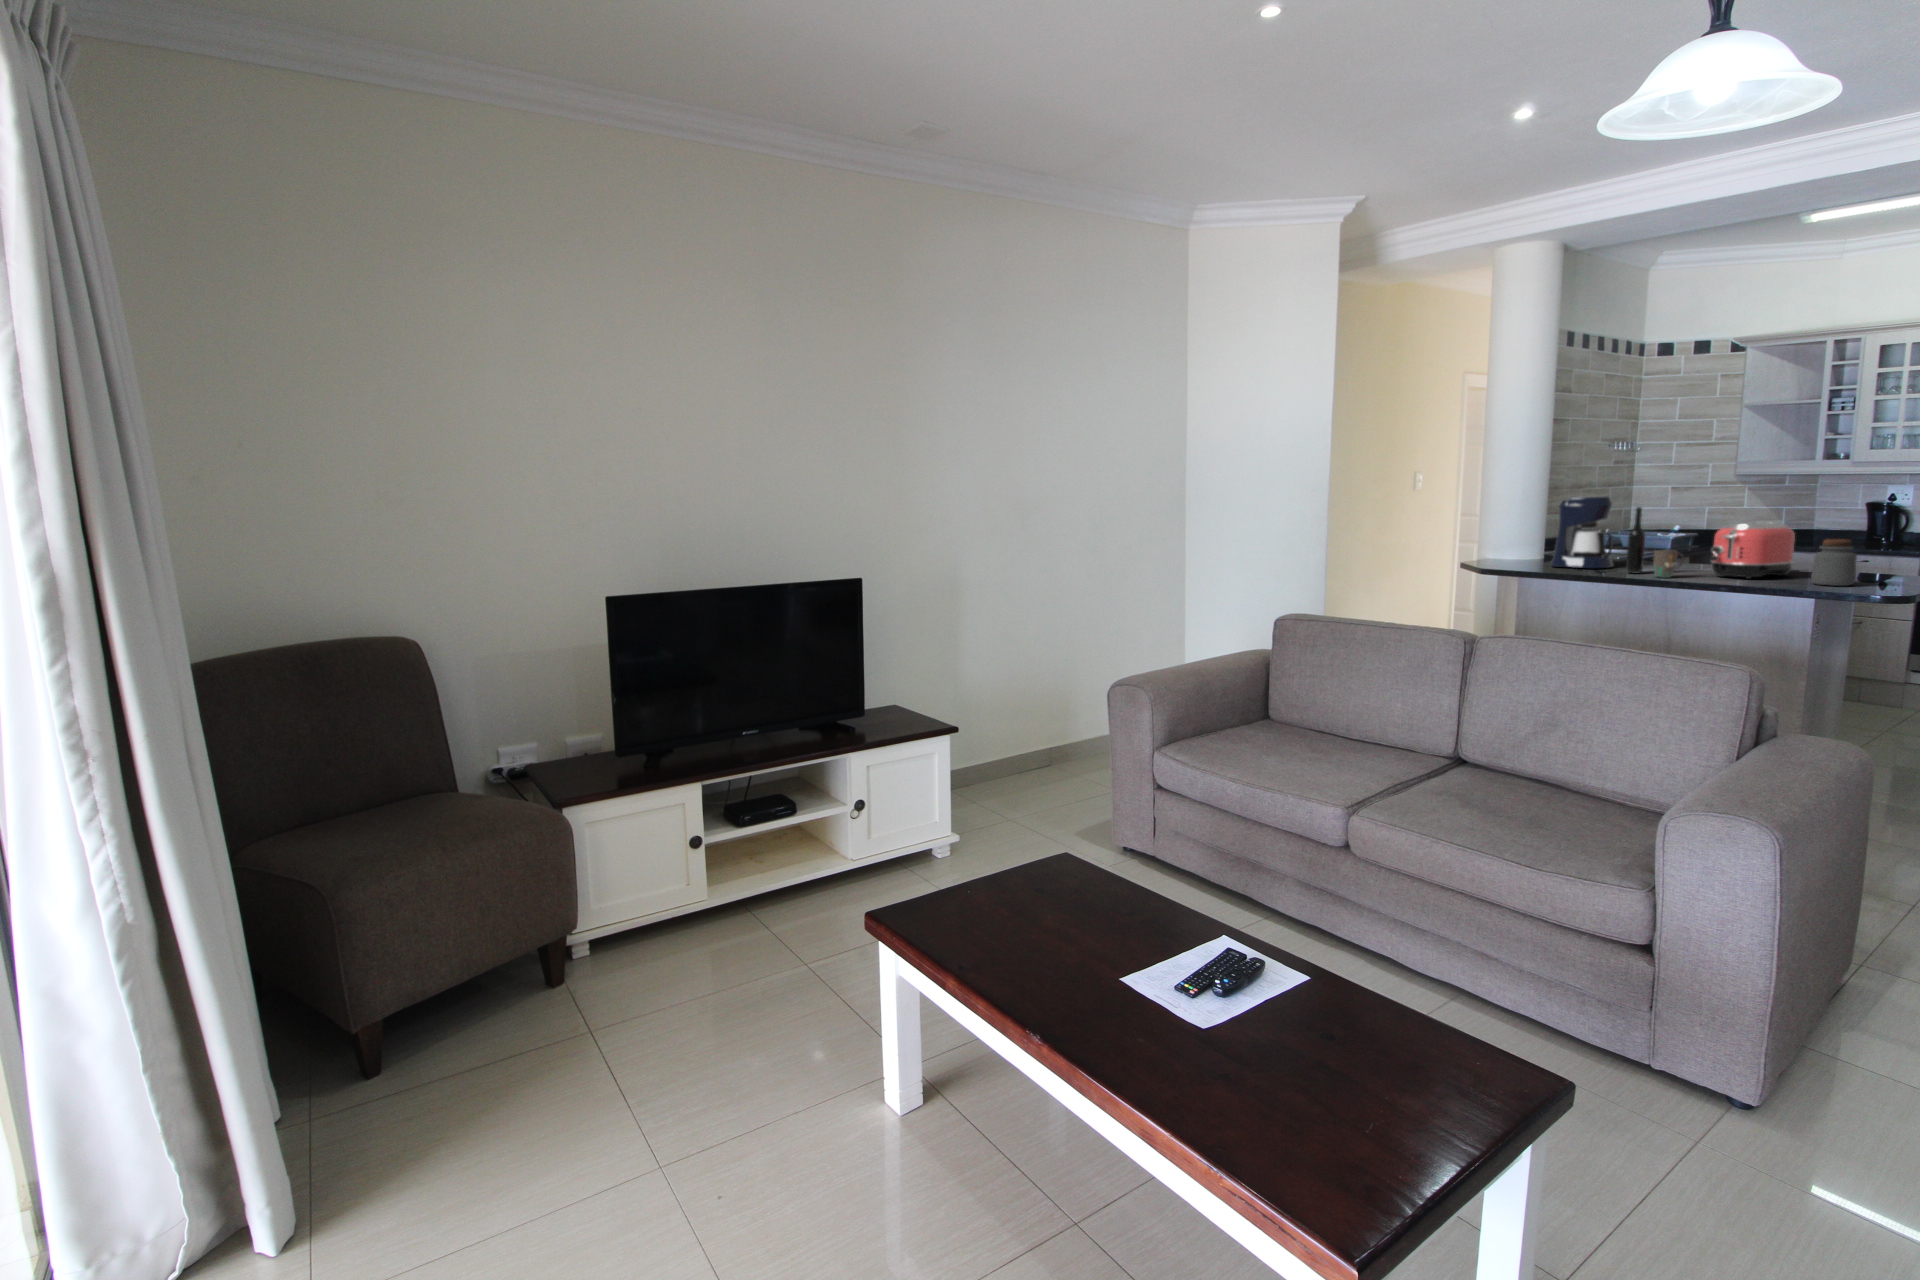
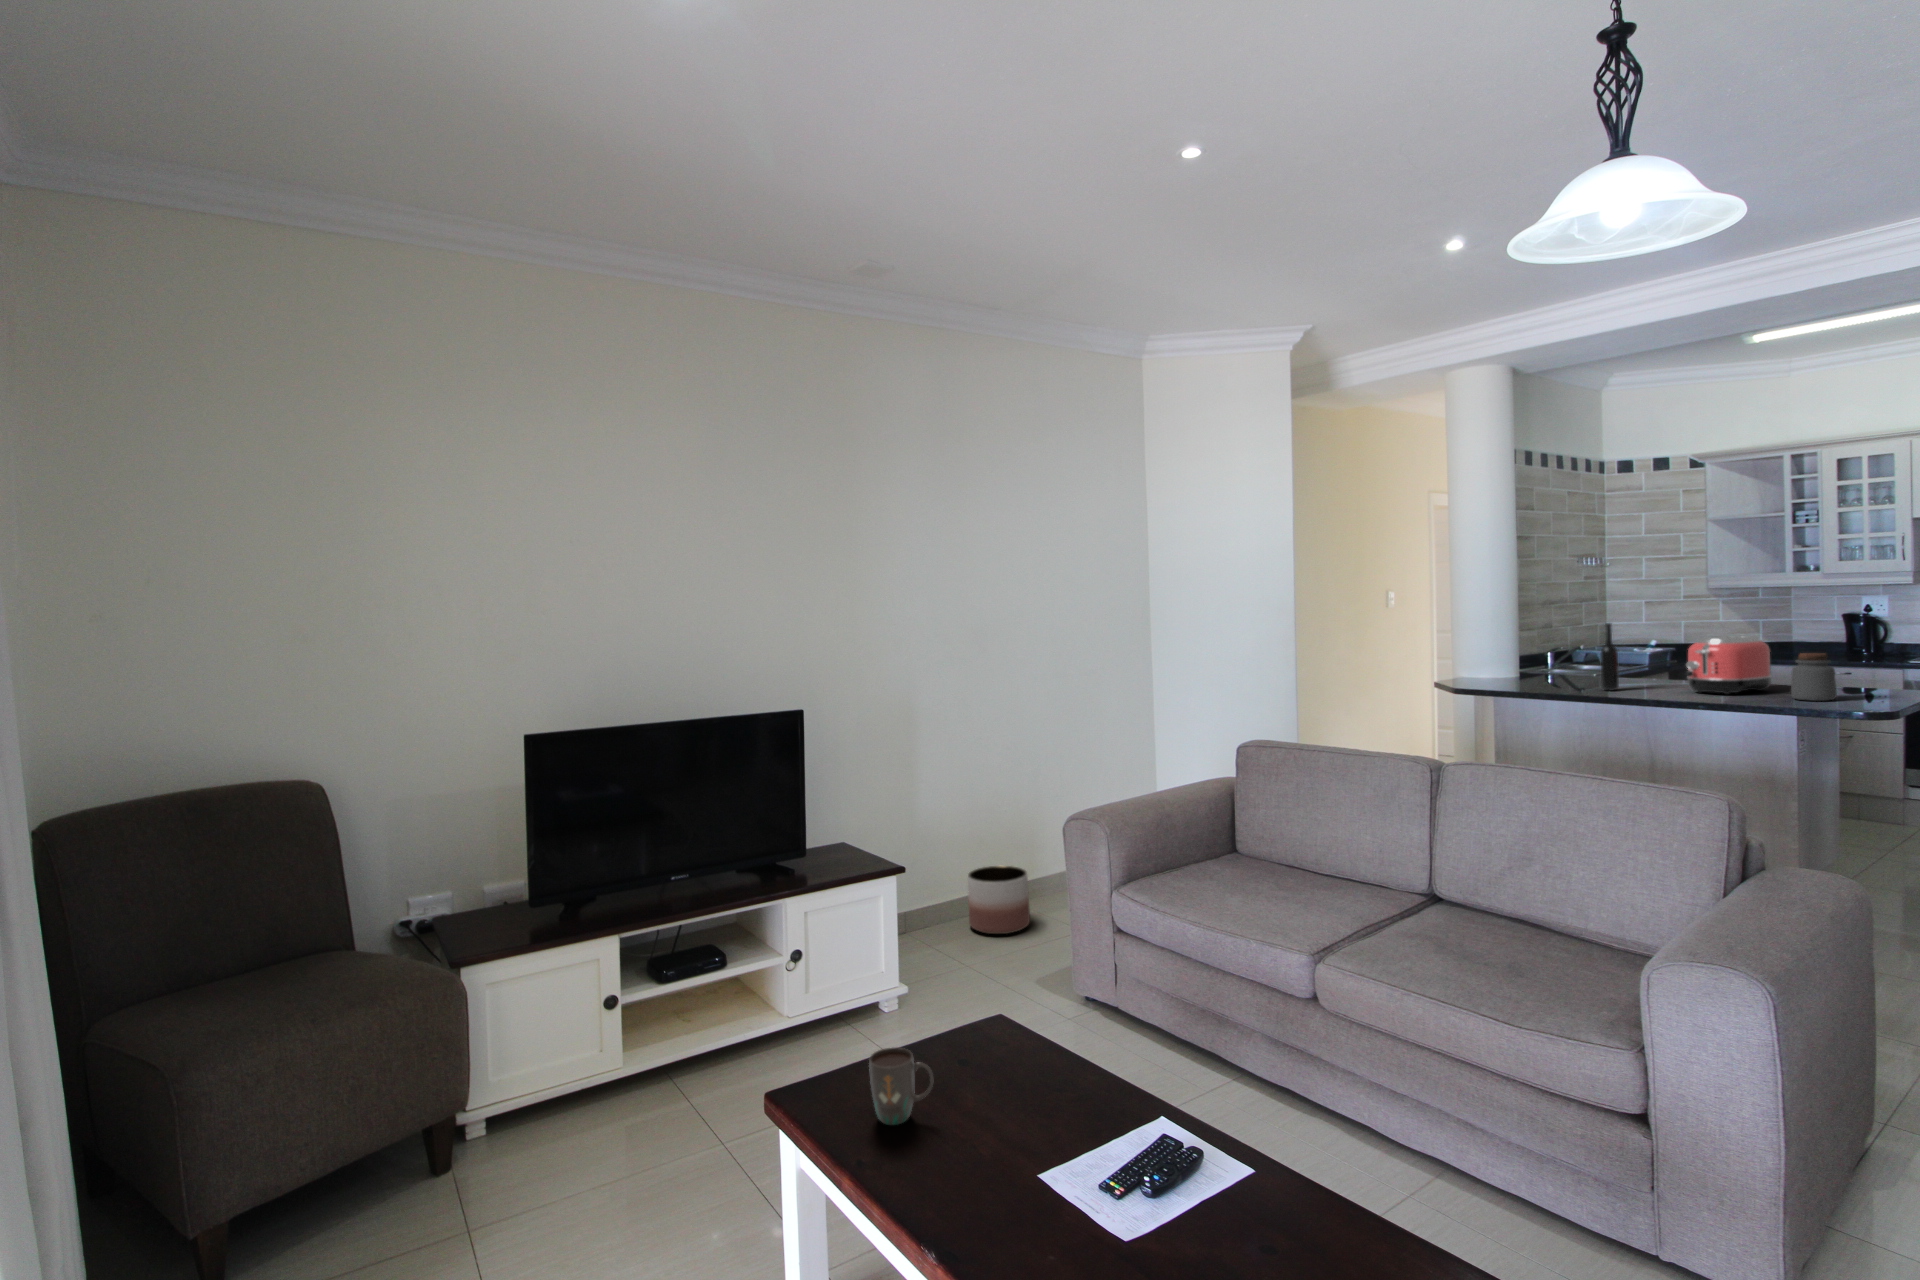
coffee maker: present [1551,496,1613,568] -> none [1526,612,1590,686]
mug: present [1653,550,1684,578] -> present [869,1047,933,1125]
planter: none [1007,731,1065,793] -> present [968,866,1030,934]

